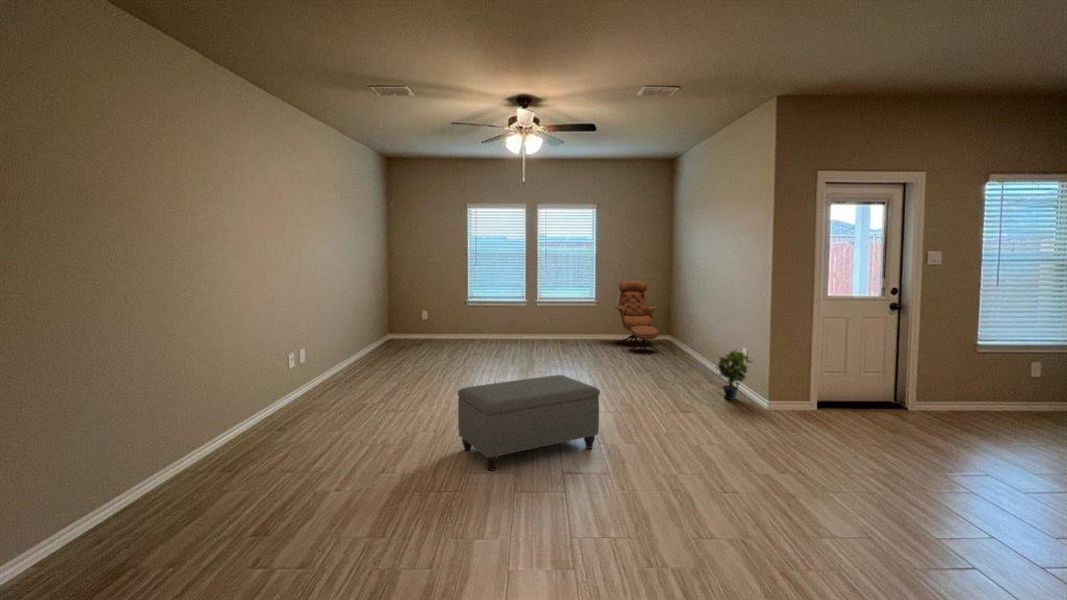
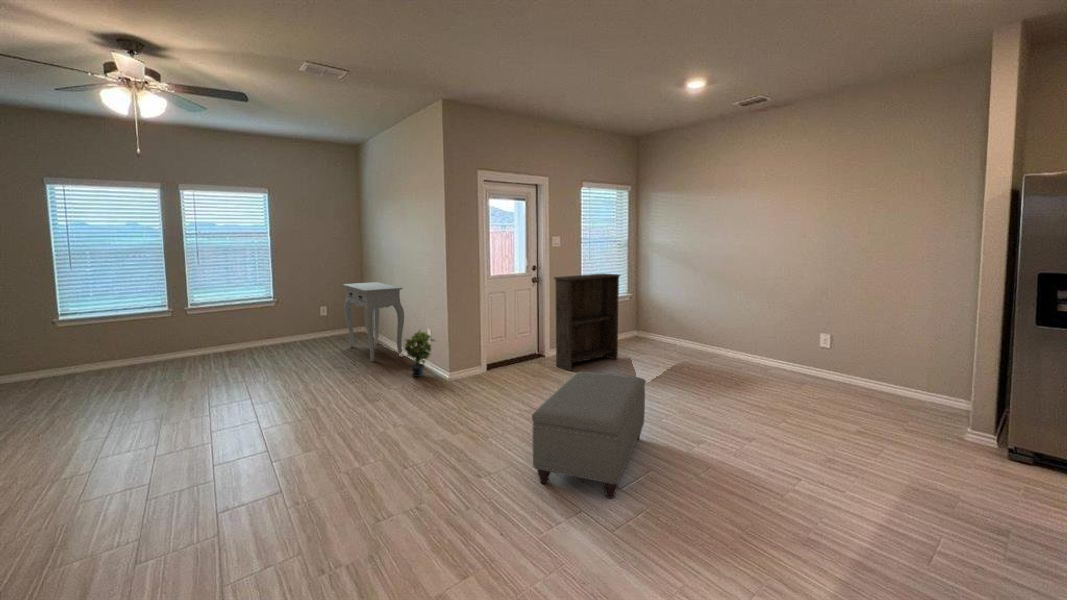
lounge chair: present [615,281,658,353] -> none [291,271,342,342]
console table: none [662,295,723,377] -> present [343,282,404,362]
bookshelf: none [918,302,1046,429] -> present [554,274,620,371]
ottoman: present [458,375,600,471] -> present [532,371,646,498]

